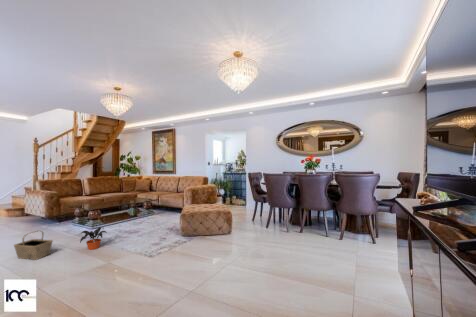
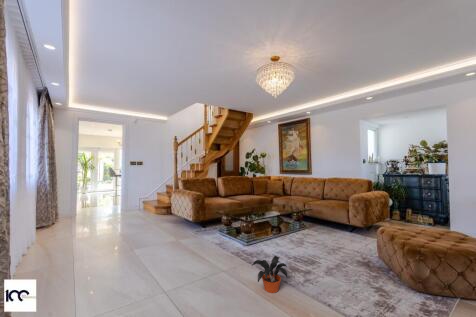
basket: present [14,232,53,260] -> none [179,253,222,300]

